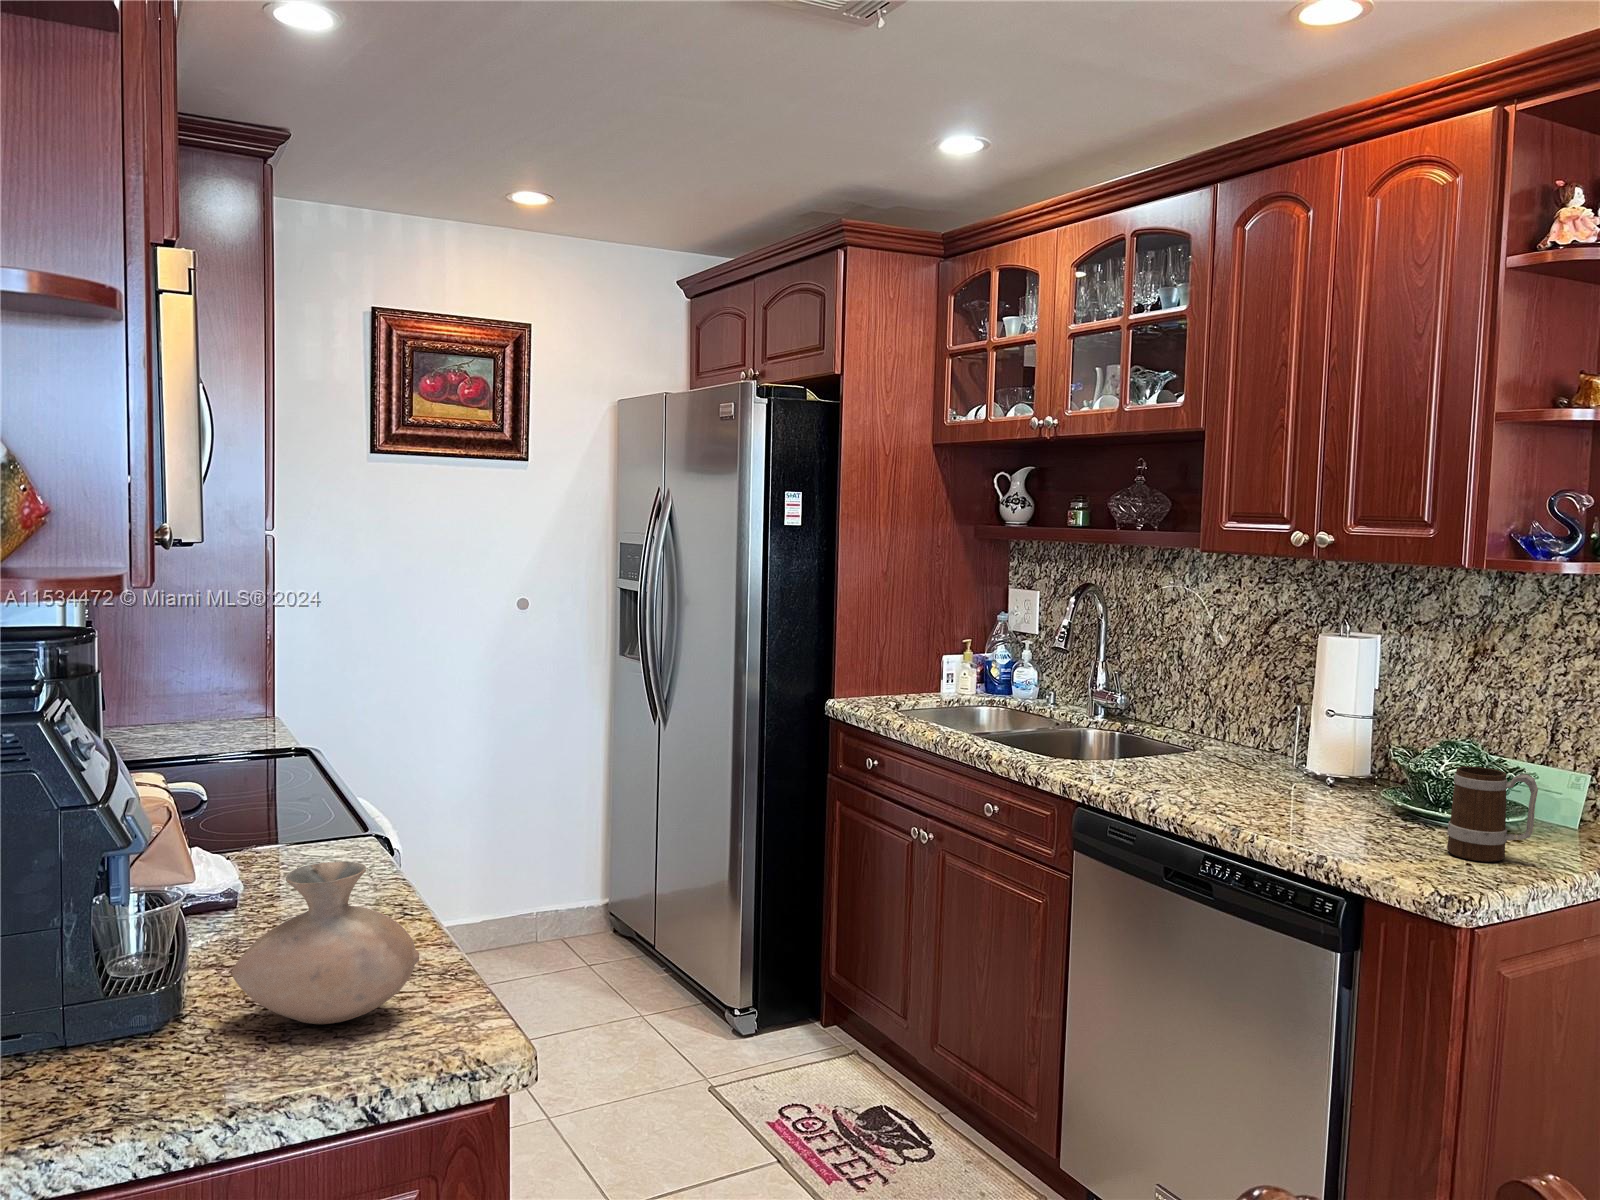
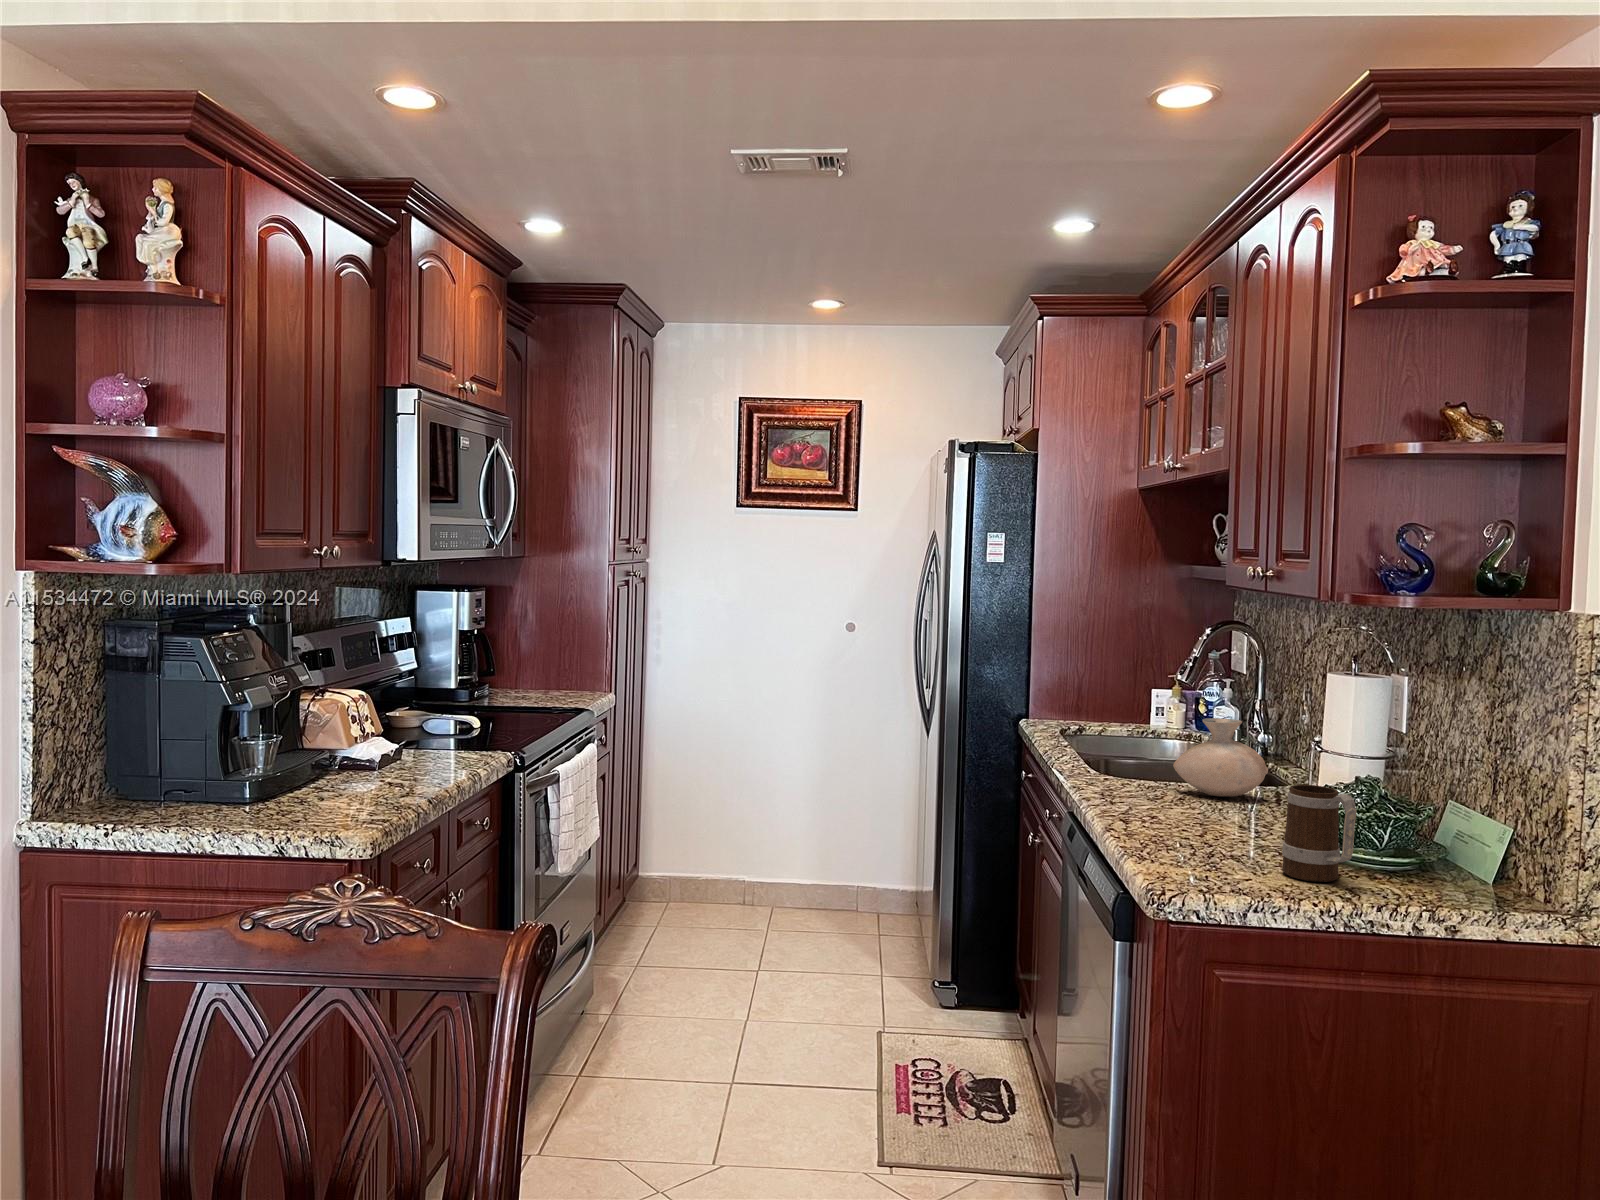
vase: present [232,861,419,1024] -> present [1173,718,1268,796]

